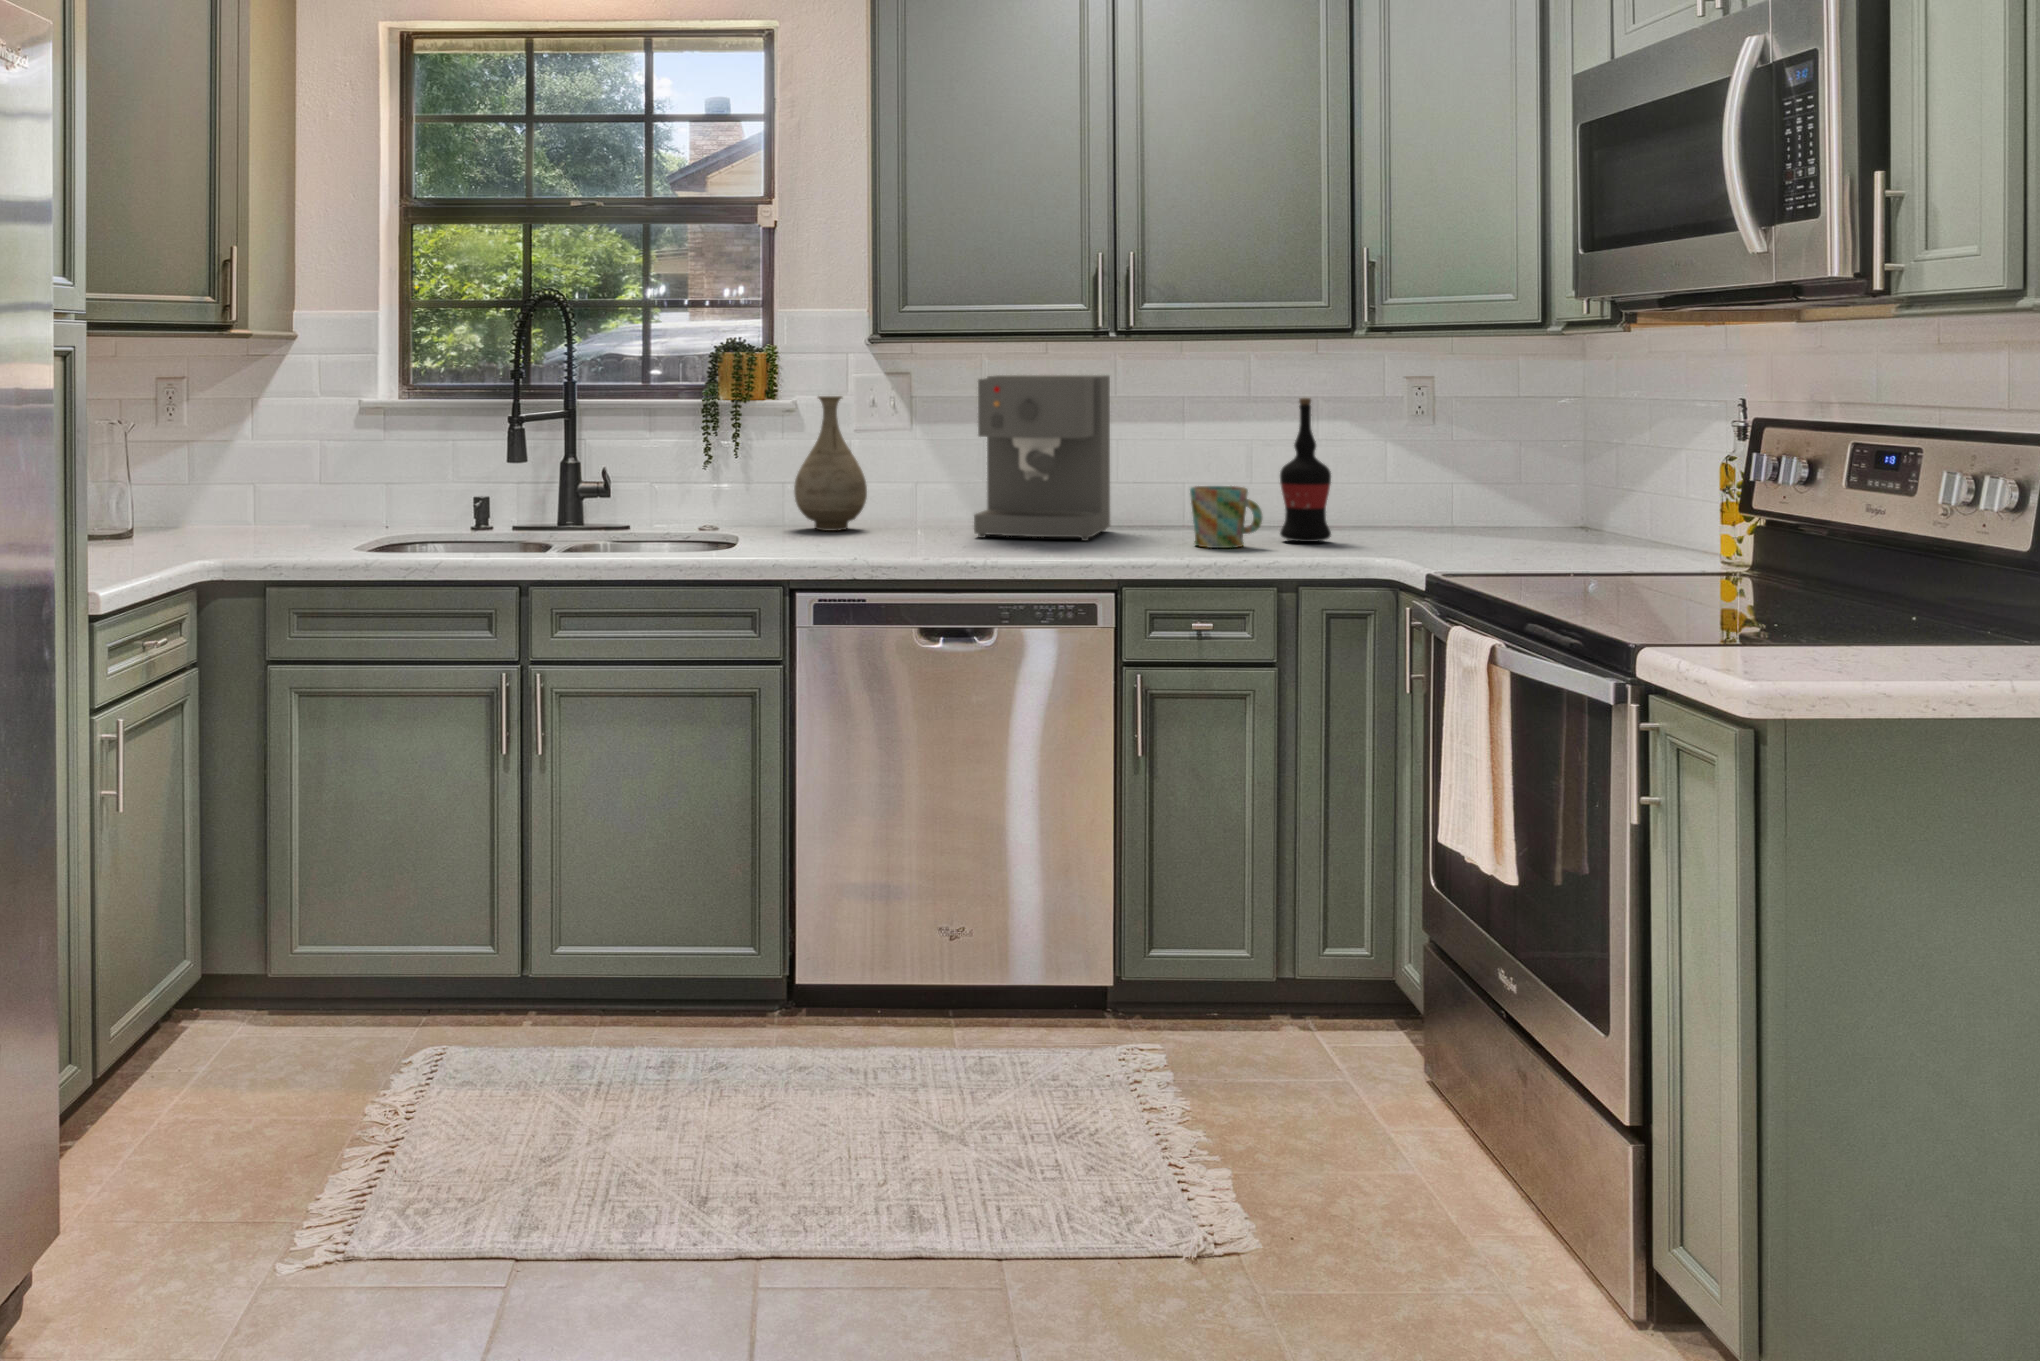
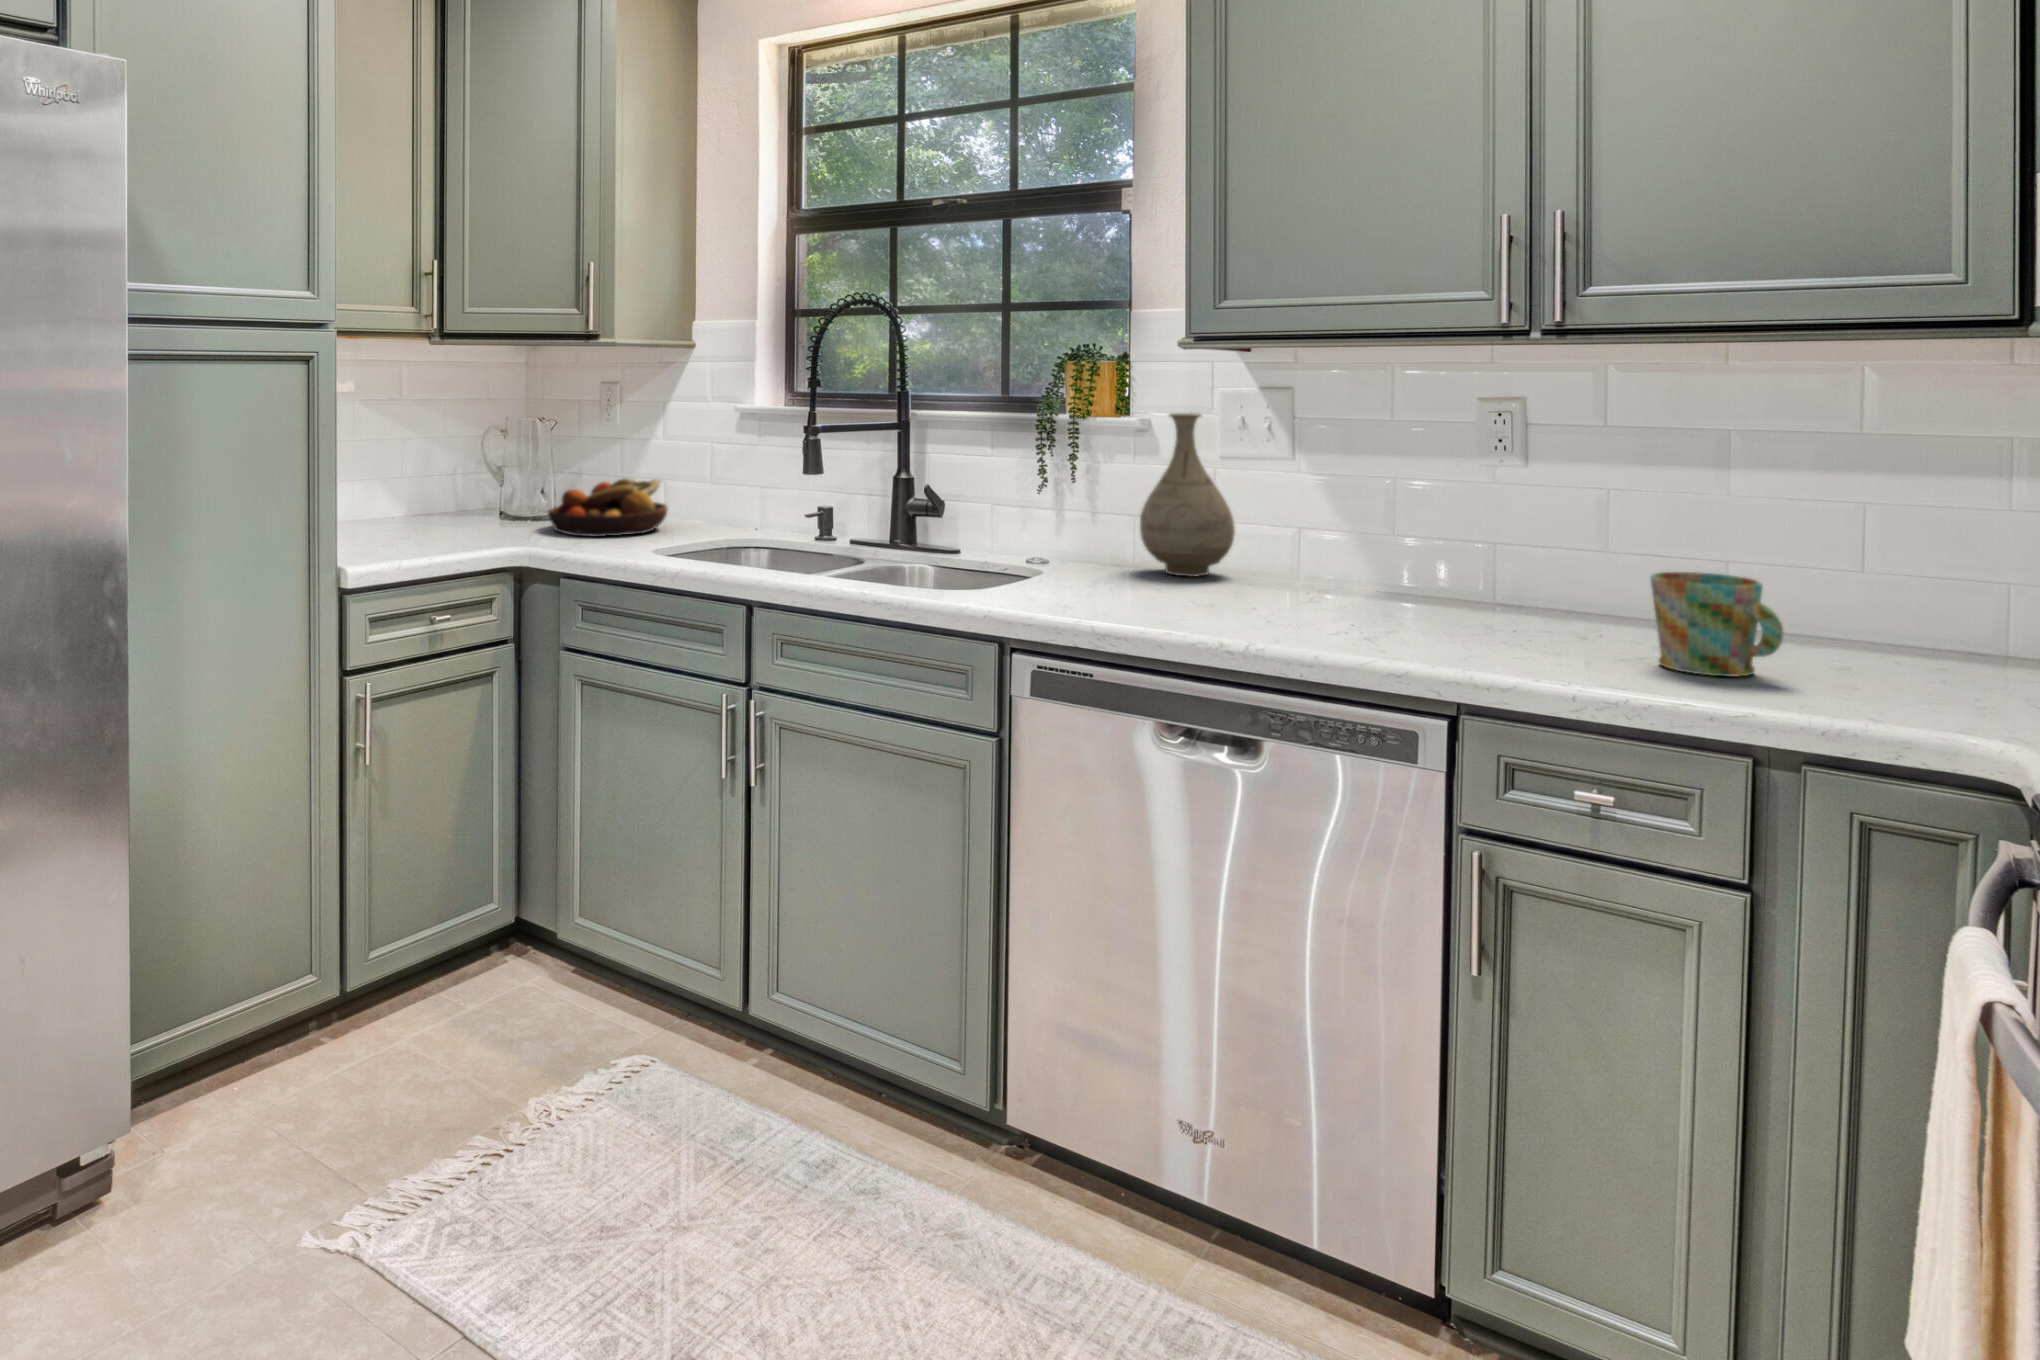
coffee maker: present [974,375,1110,541] -> none [1338,392,1584,632]
wine bottle: present [1280,398,1331,542] -> none [1855,442,1968,685]
fruit bowl: none [158,482,300,547] -> present [548,478,668,537]

